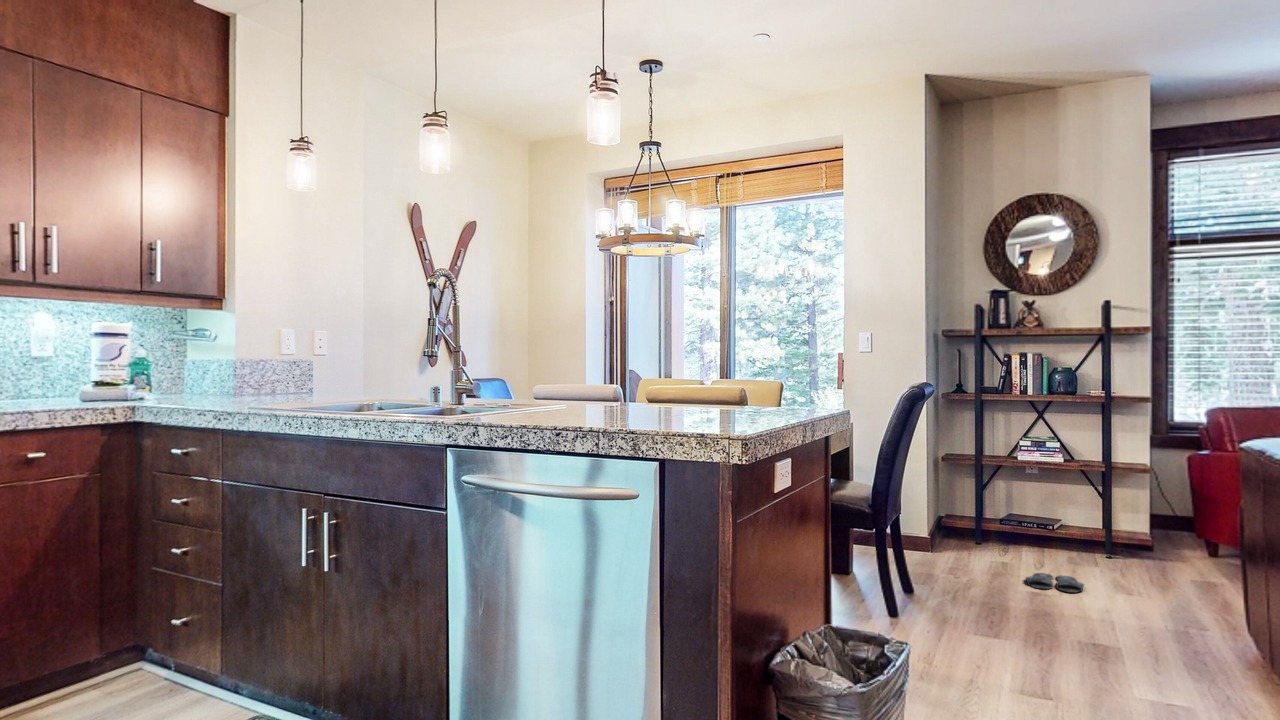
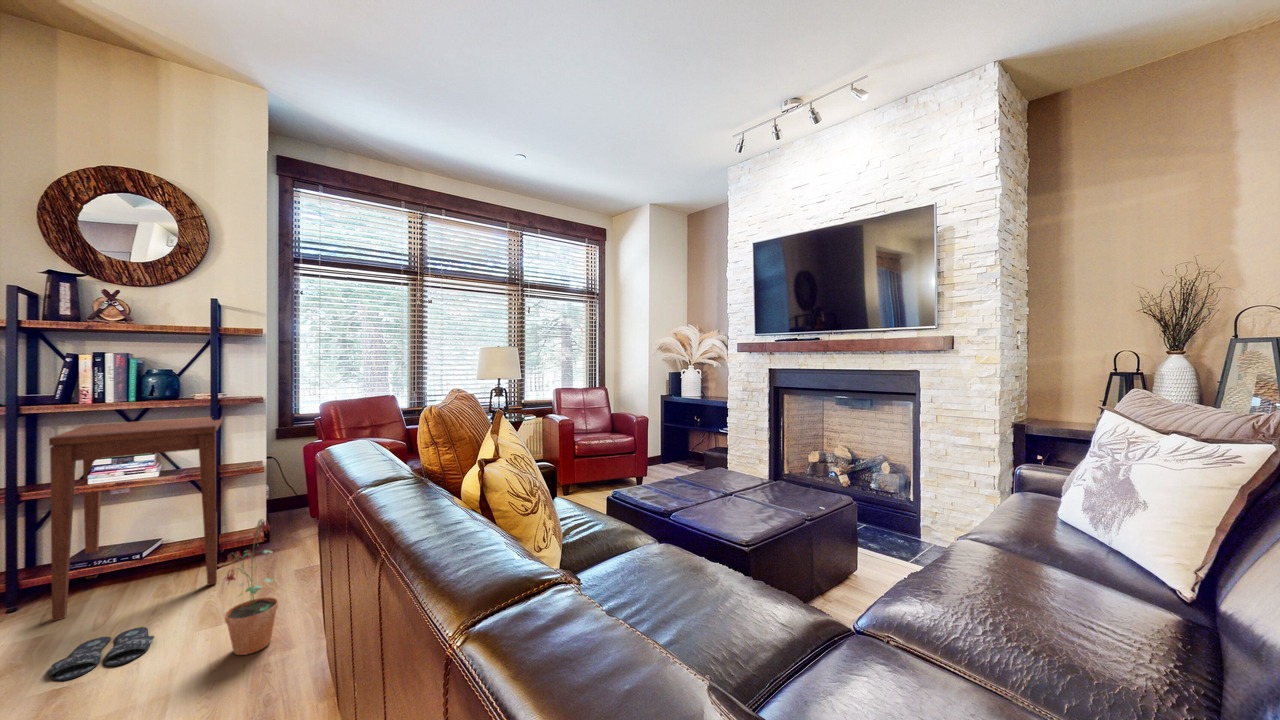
side table: none [1006,412,1116,568] -> present [49,417,223,621]
potted plant: none [1141,506,1190,621] -> present [225,519,278,655]

